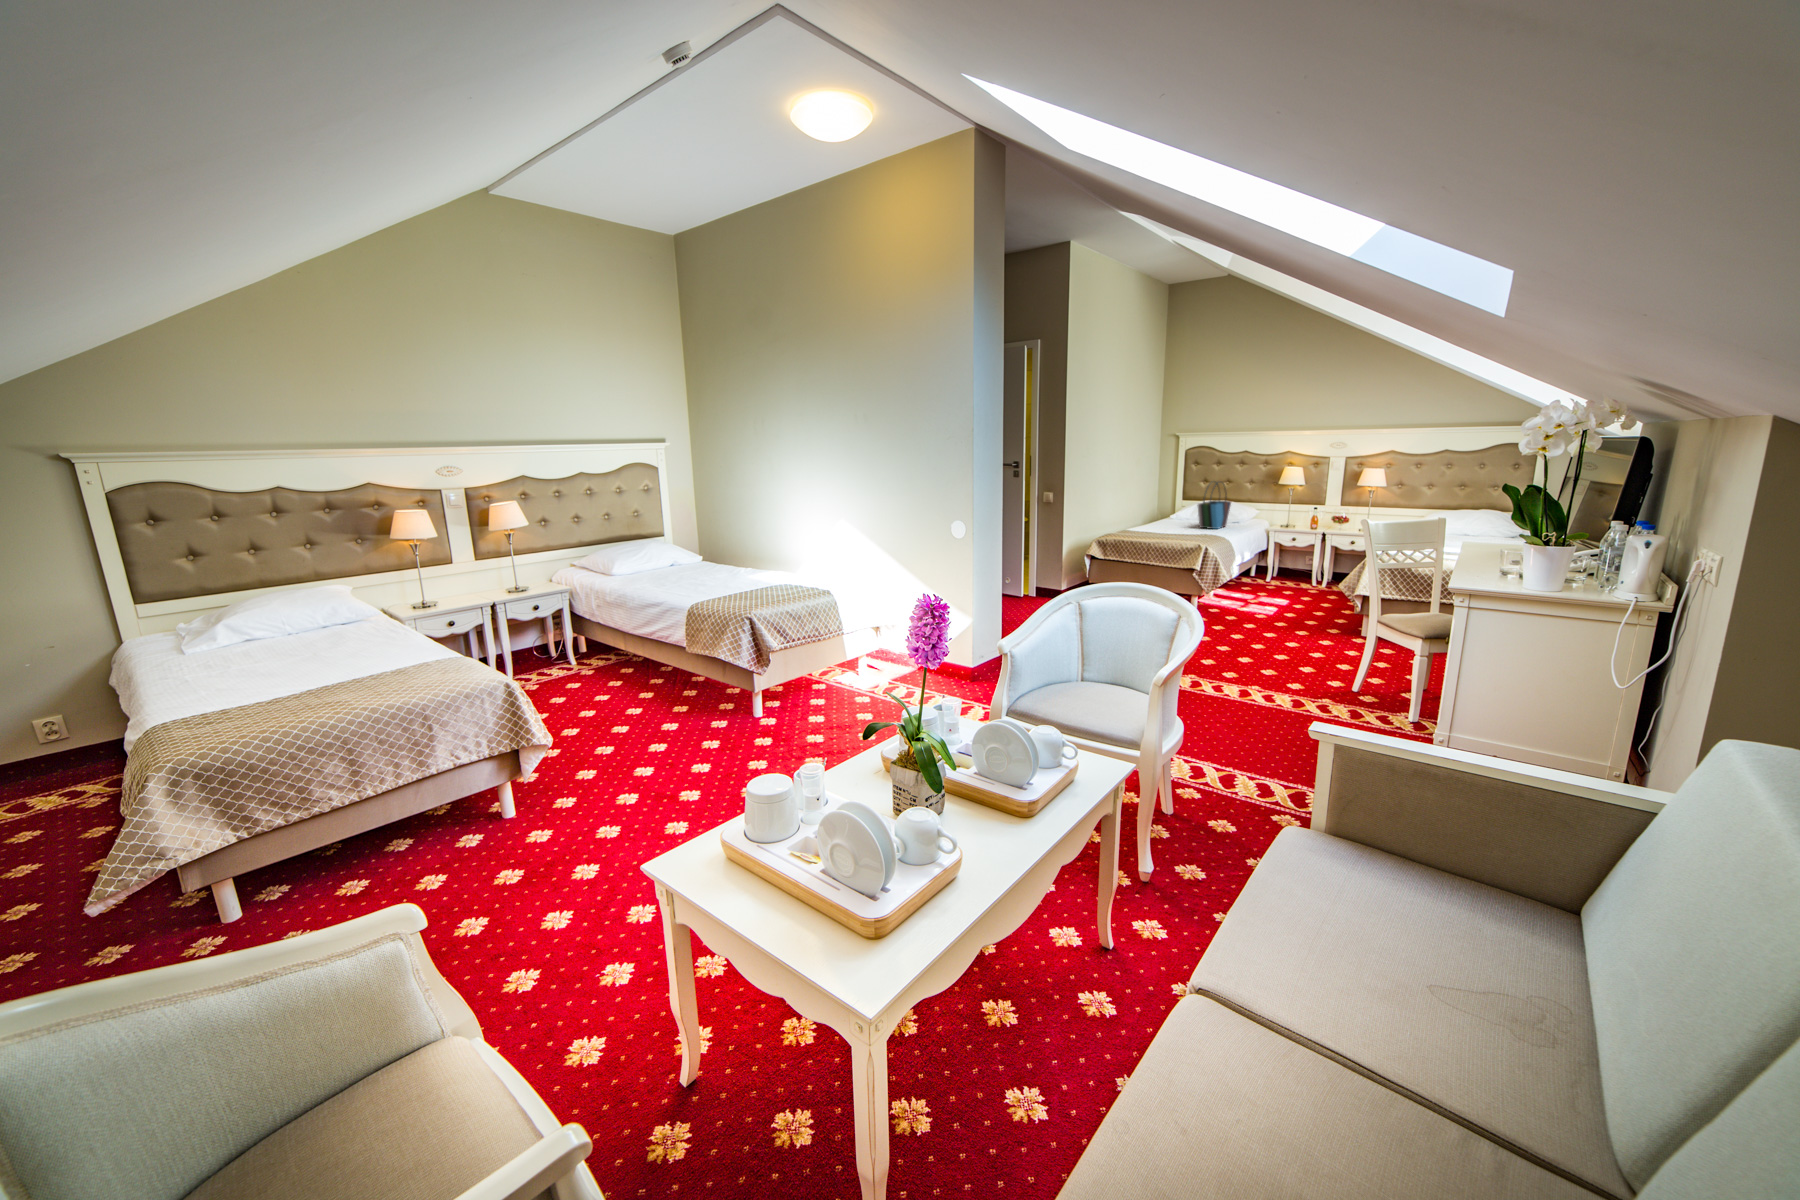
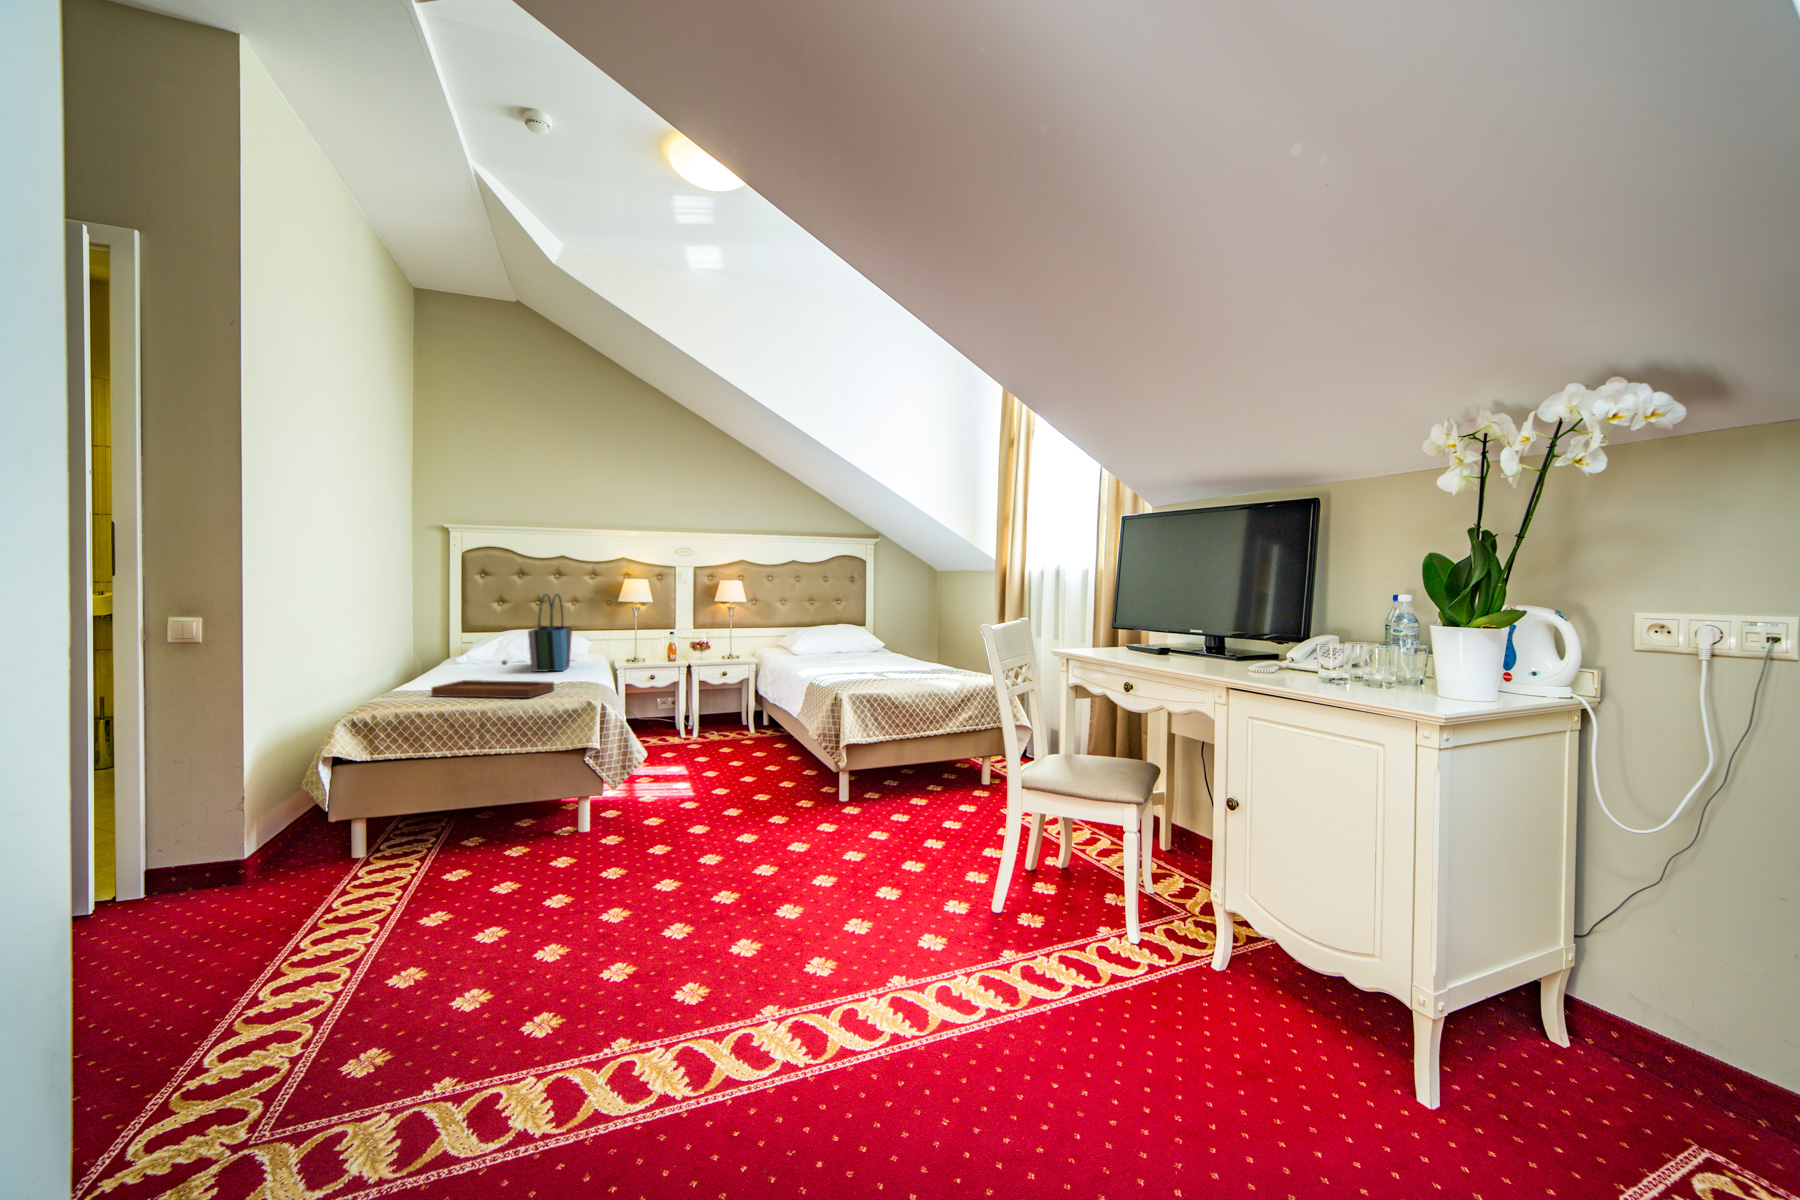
tray: none [1136,520,1195,541] -> present [431,660,554,698]

